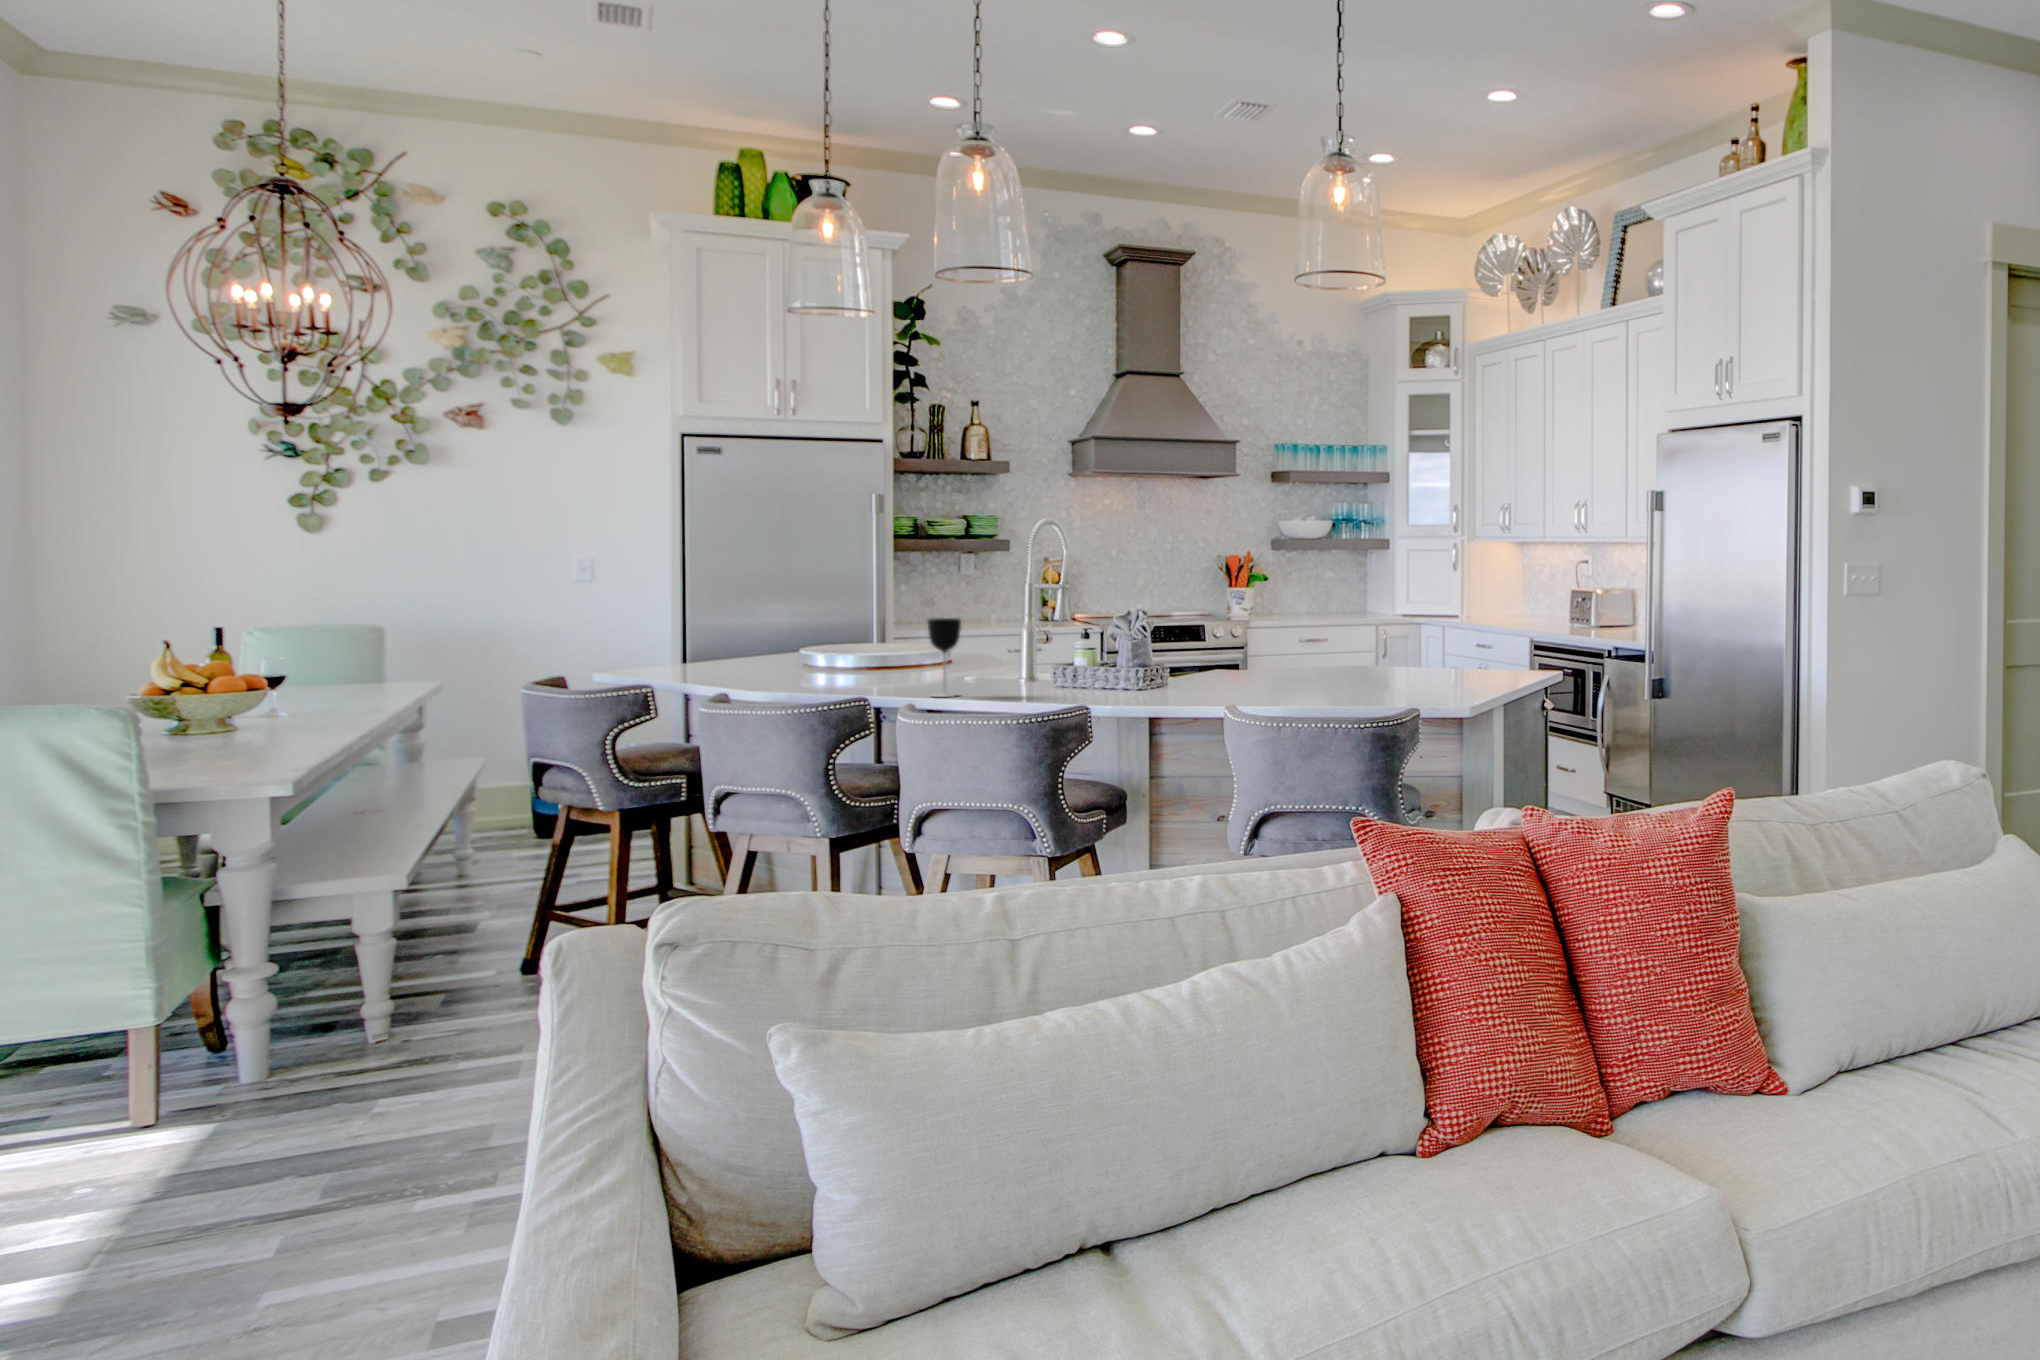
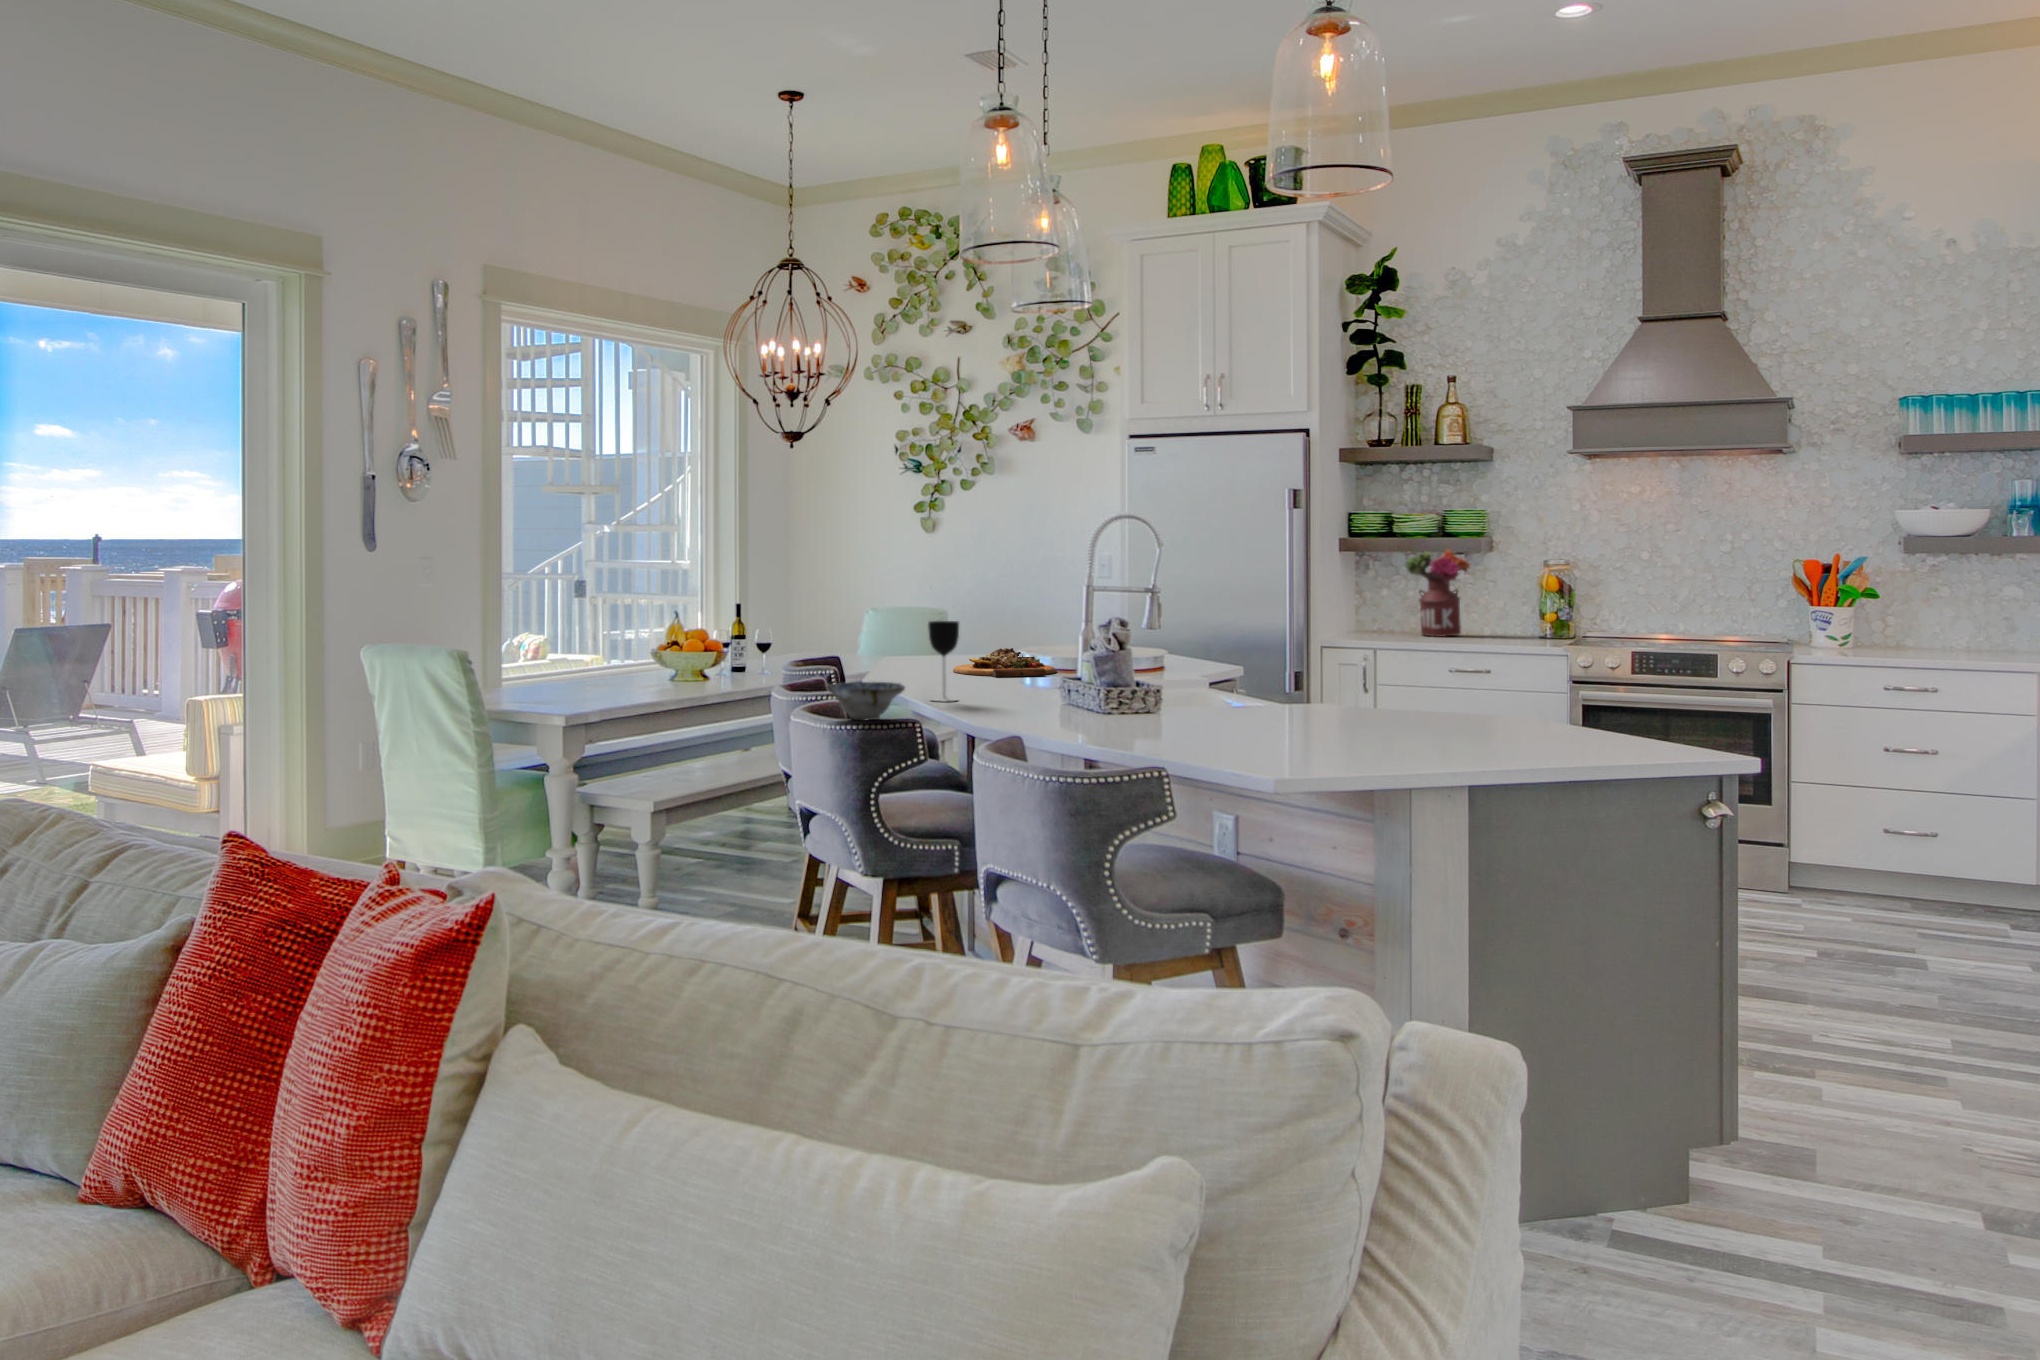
flower arrangement: none [922,549,978,625] -> present [1406,550,1470,637]
cutting board: none [757,649,882,678] -> present [953,648,1057,677]
ceramic bowl: none [952,677,1036,714] -> present [826,682,905,720]

